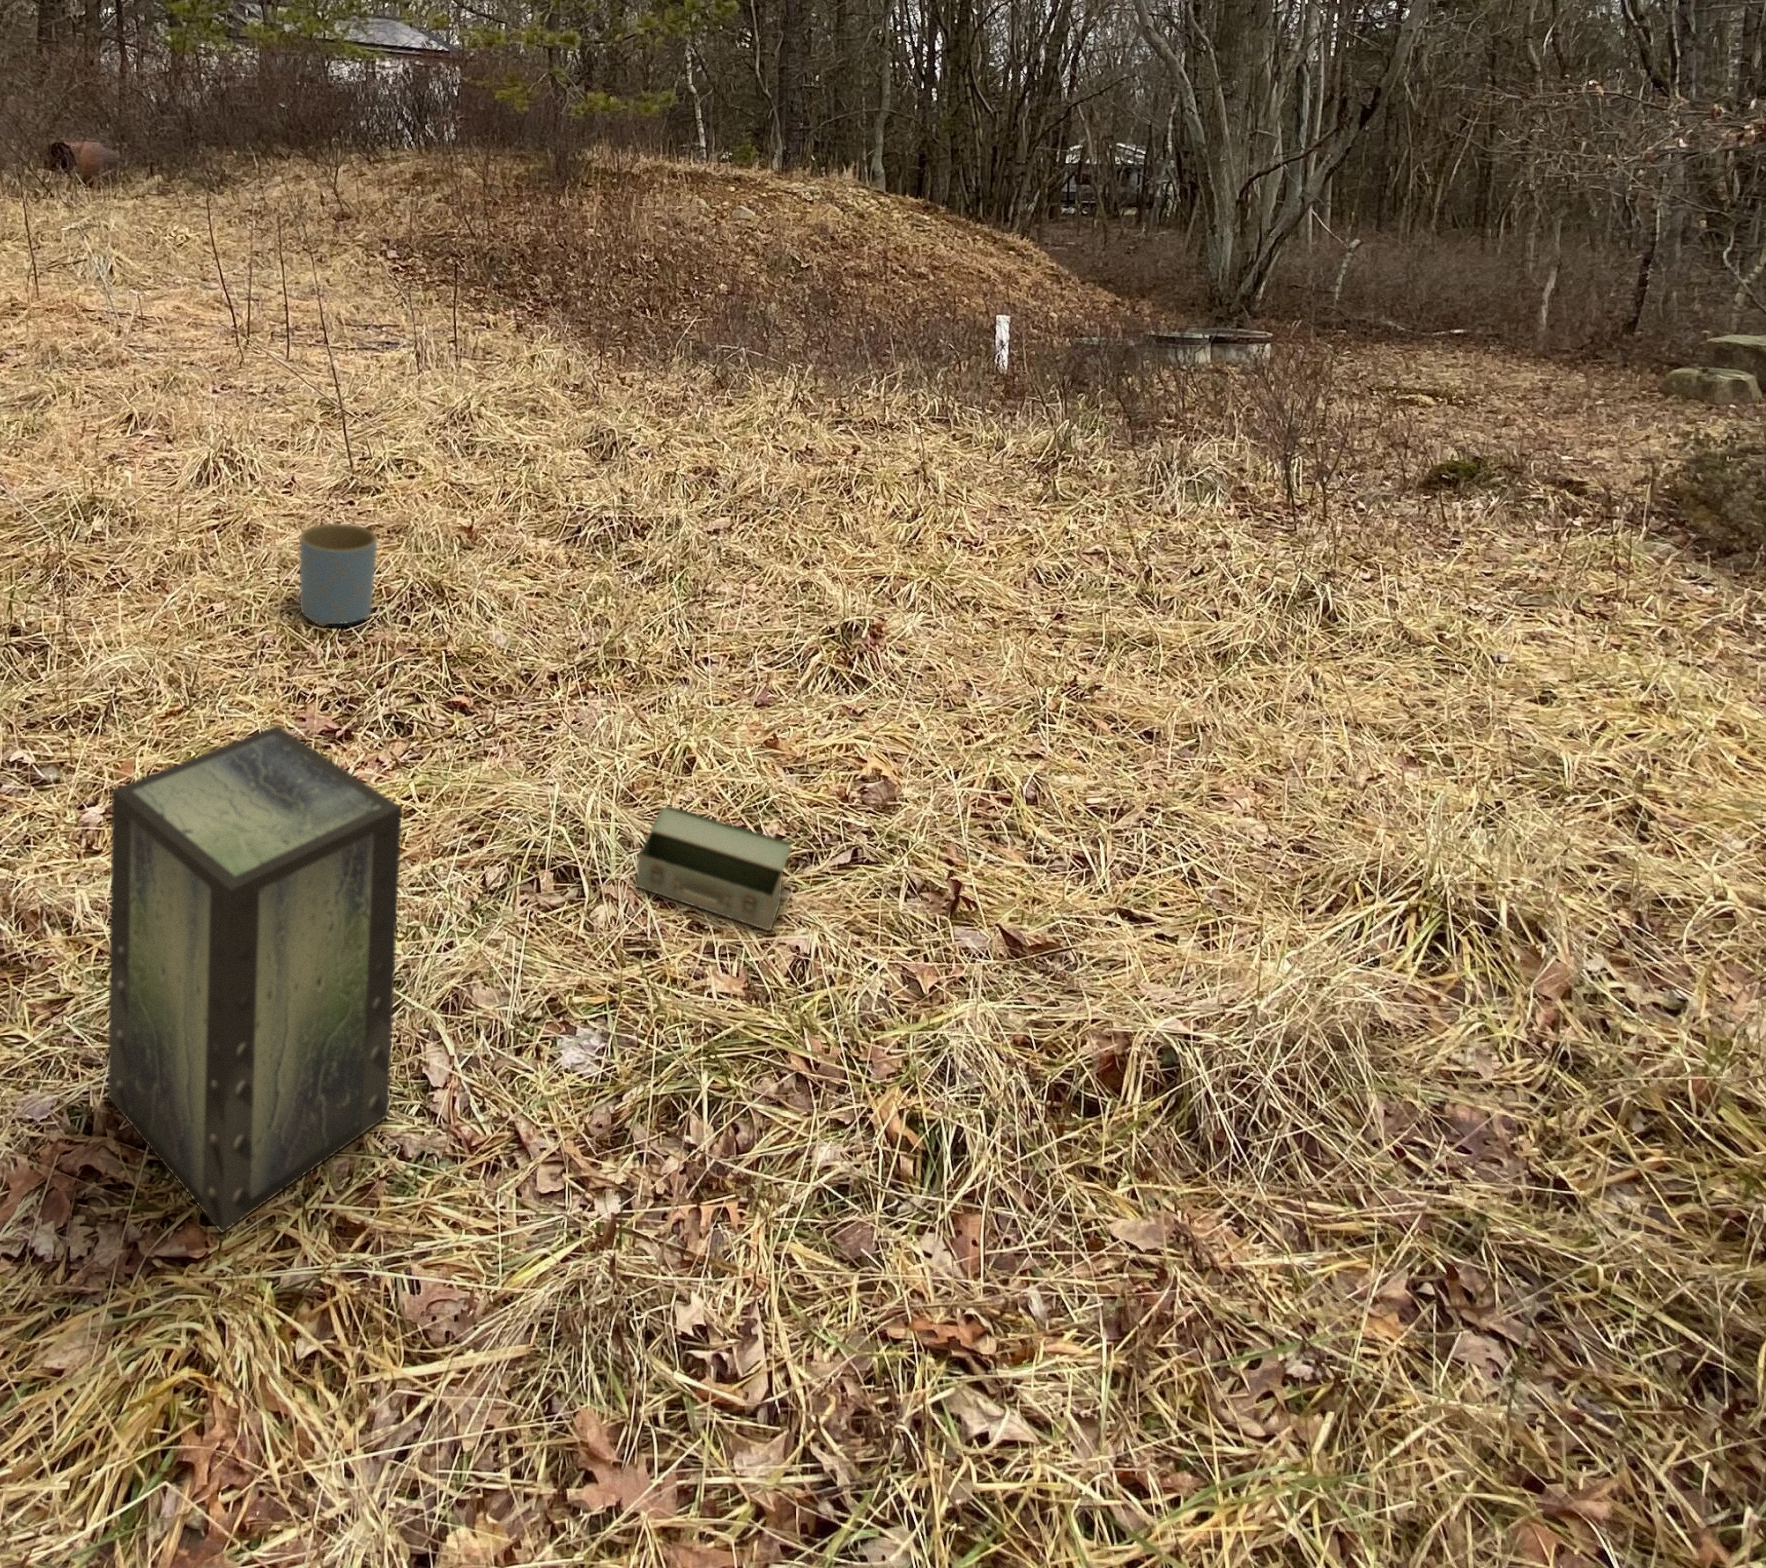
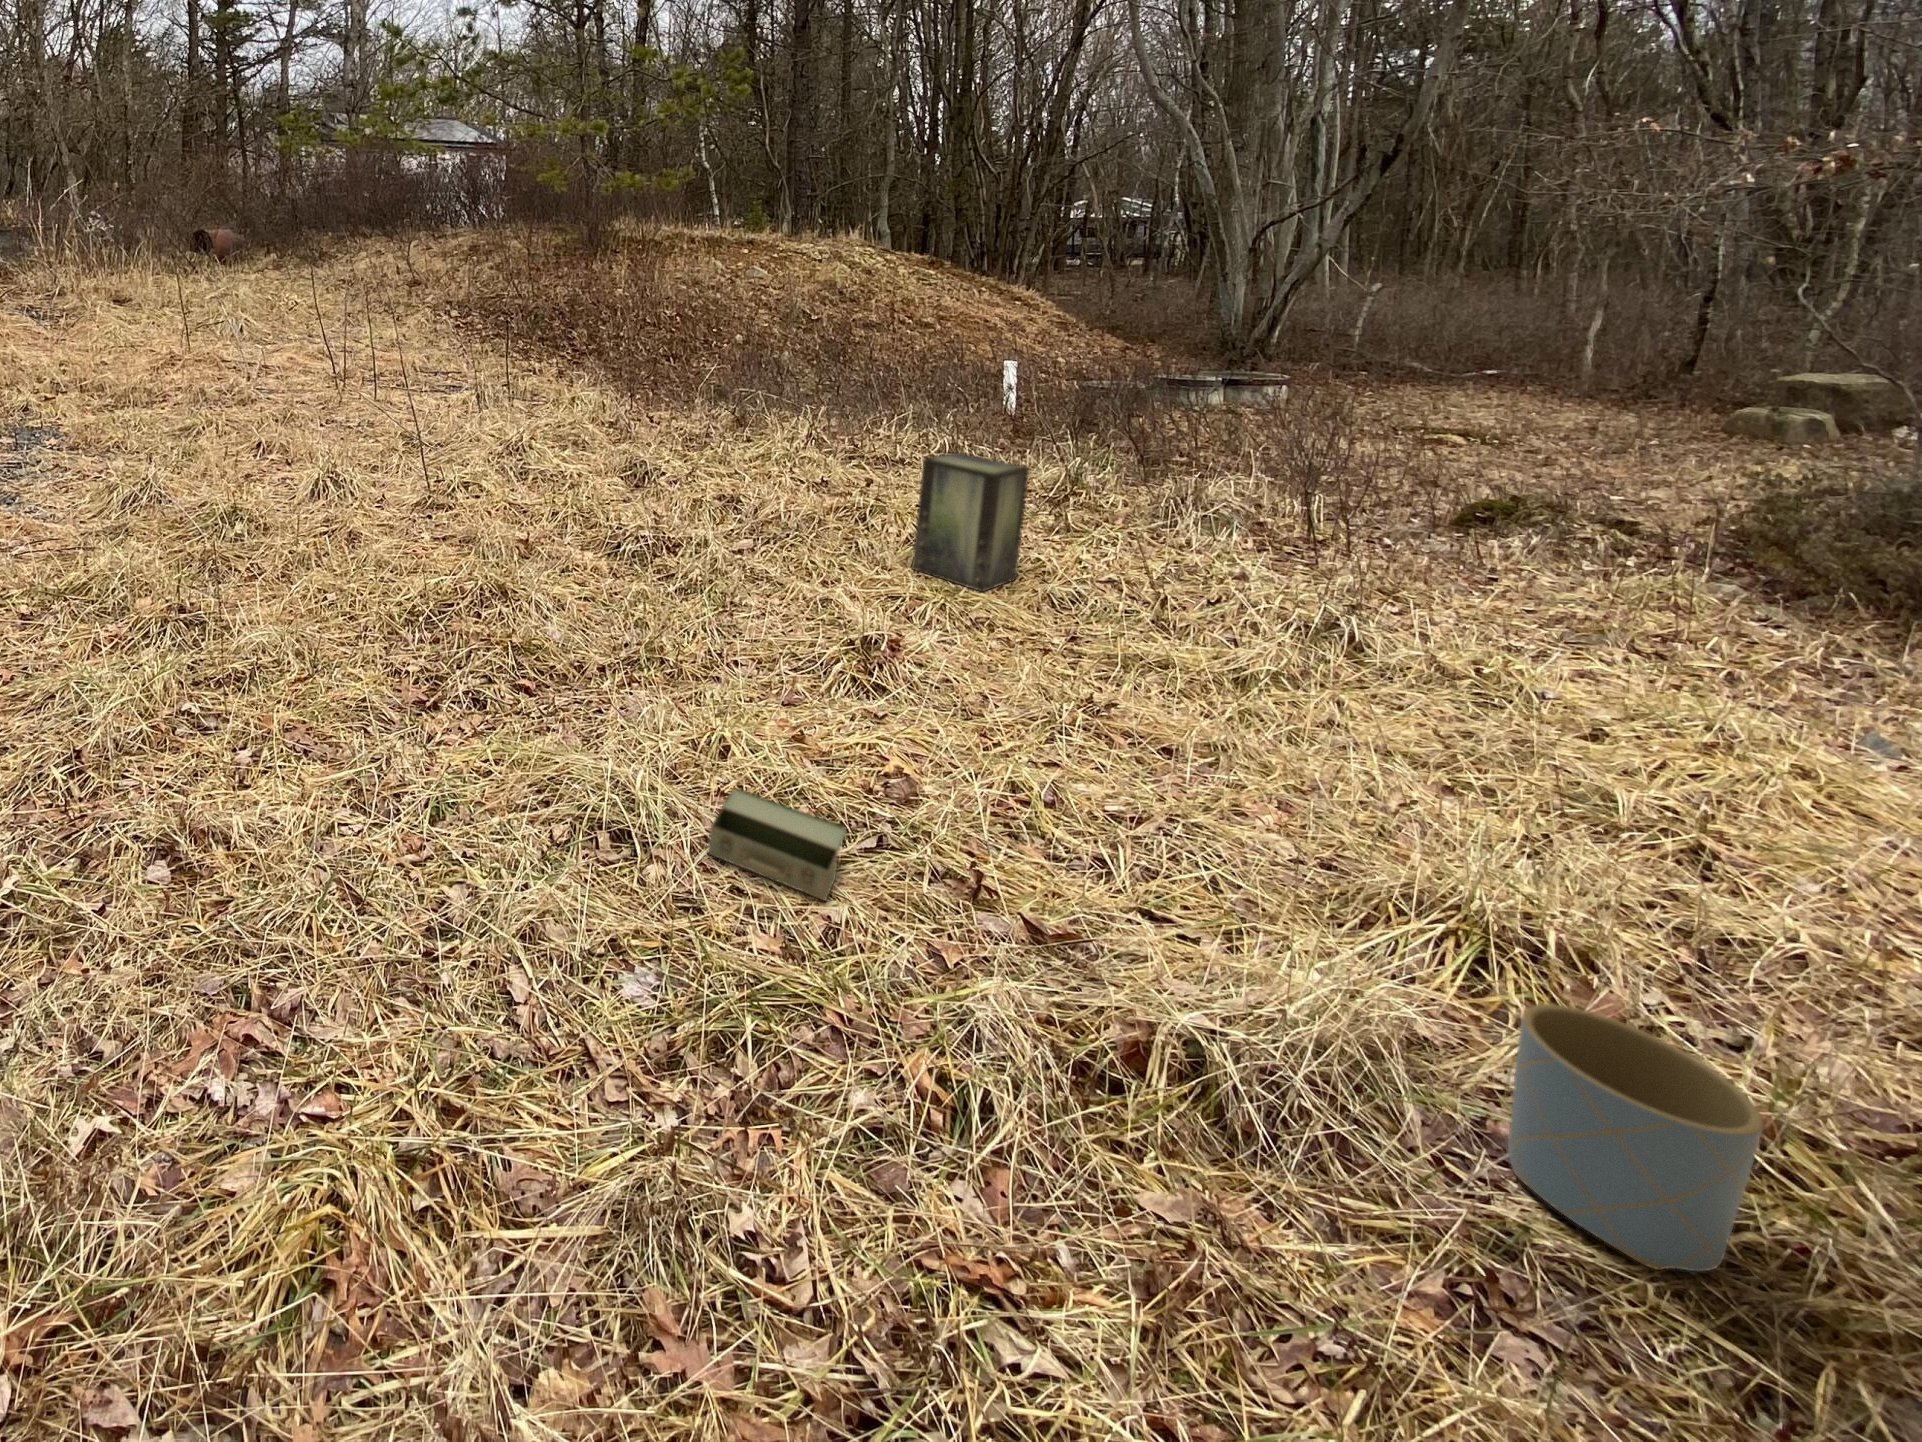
planter: present [300,523,377,626] -> present [1508,1004,1763,1271]
storage box: present [108,726,402,1233] -> present [912,452,1029,592]

